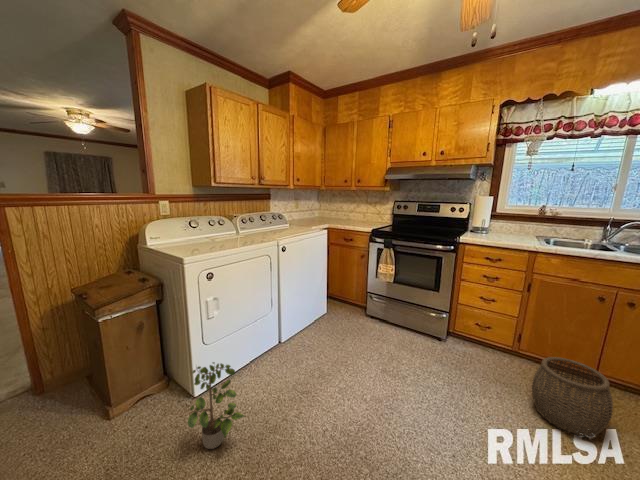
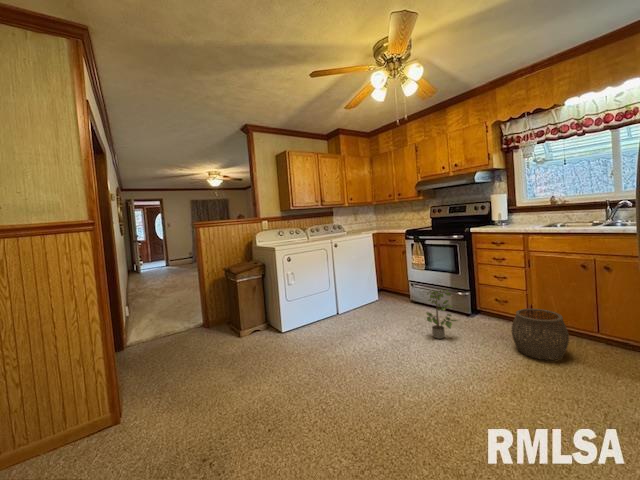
potted plant: present [188,362,244,449] -> present [427,290,457,339]

